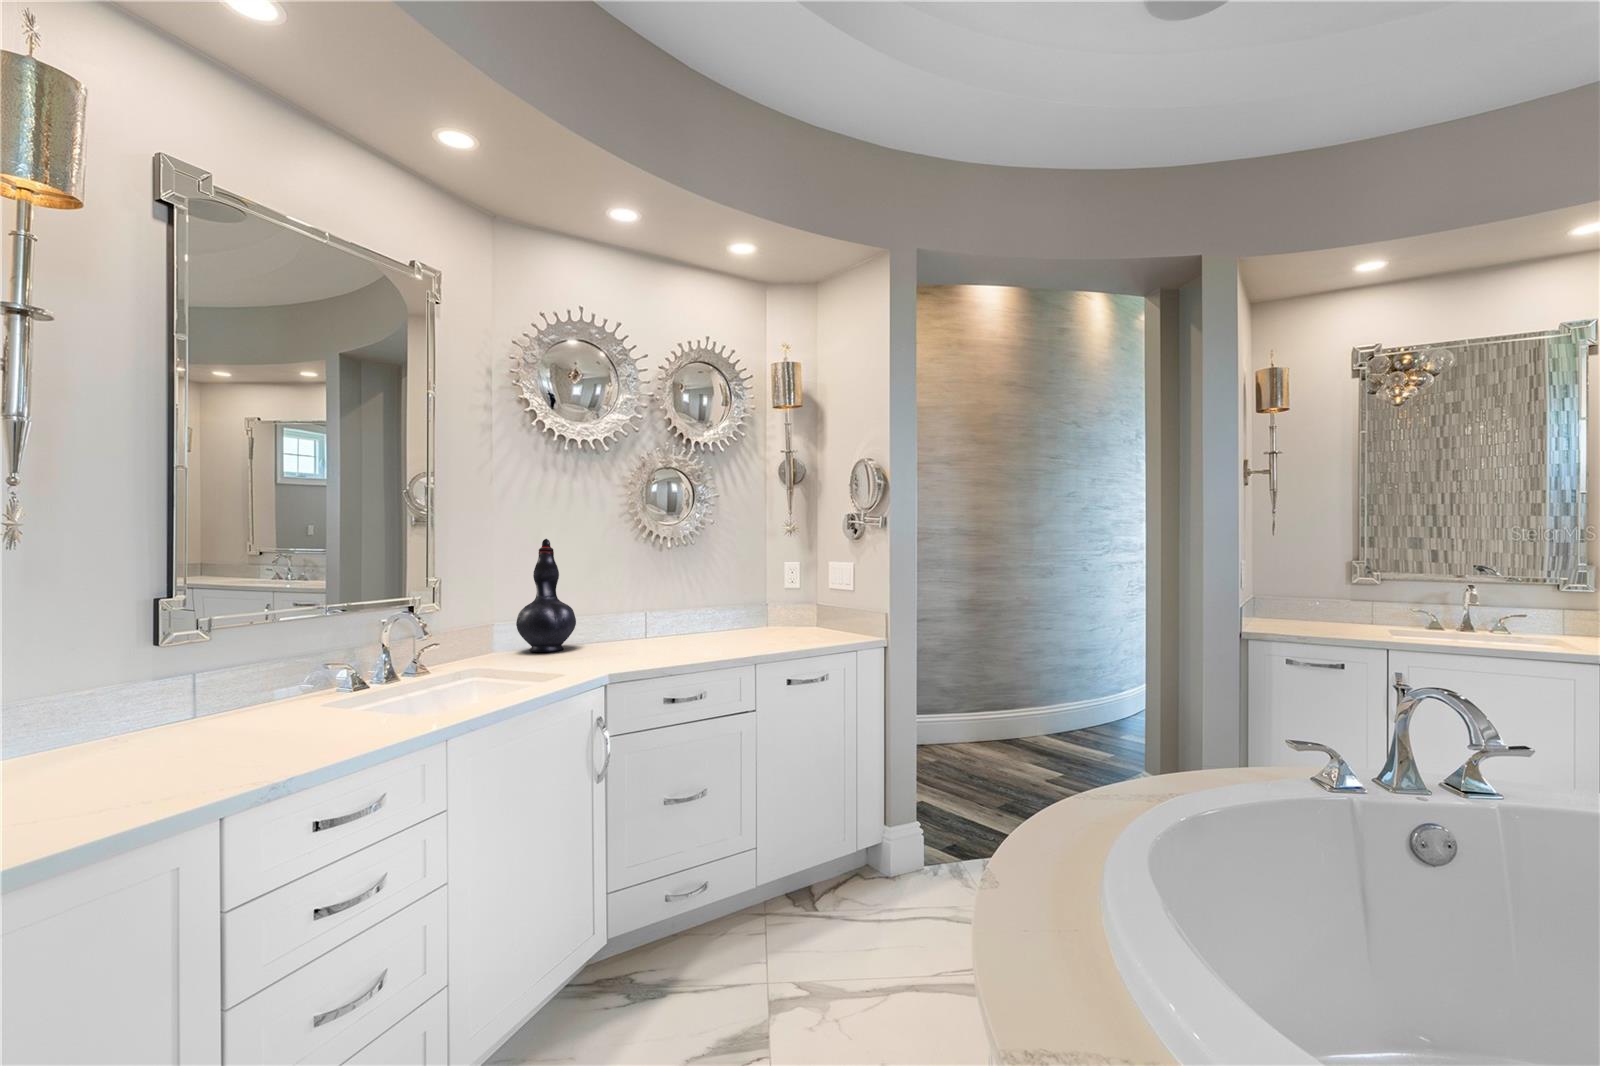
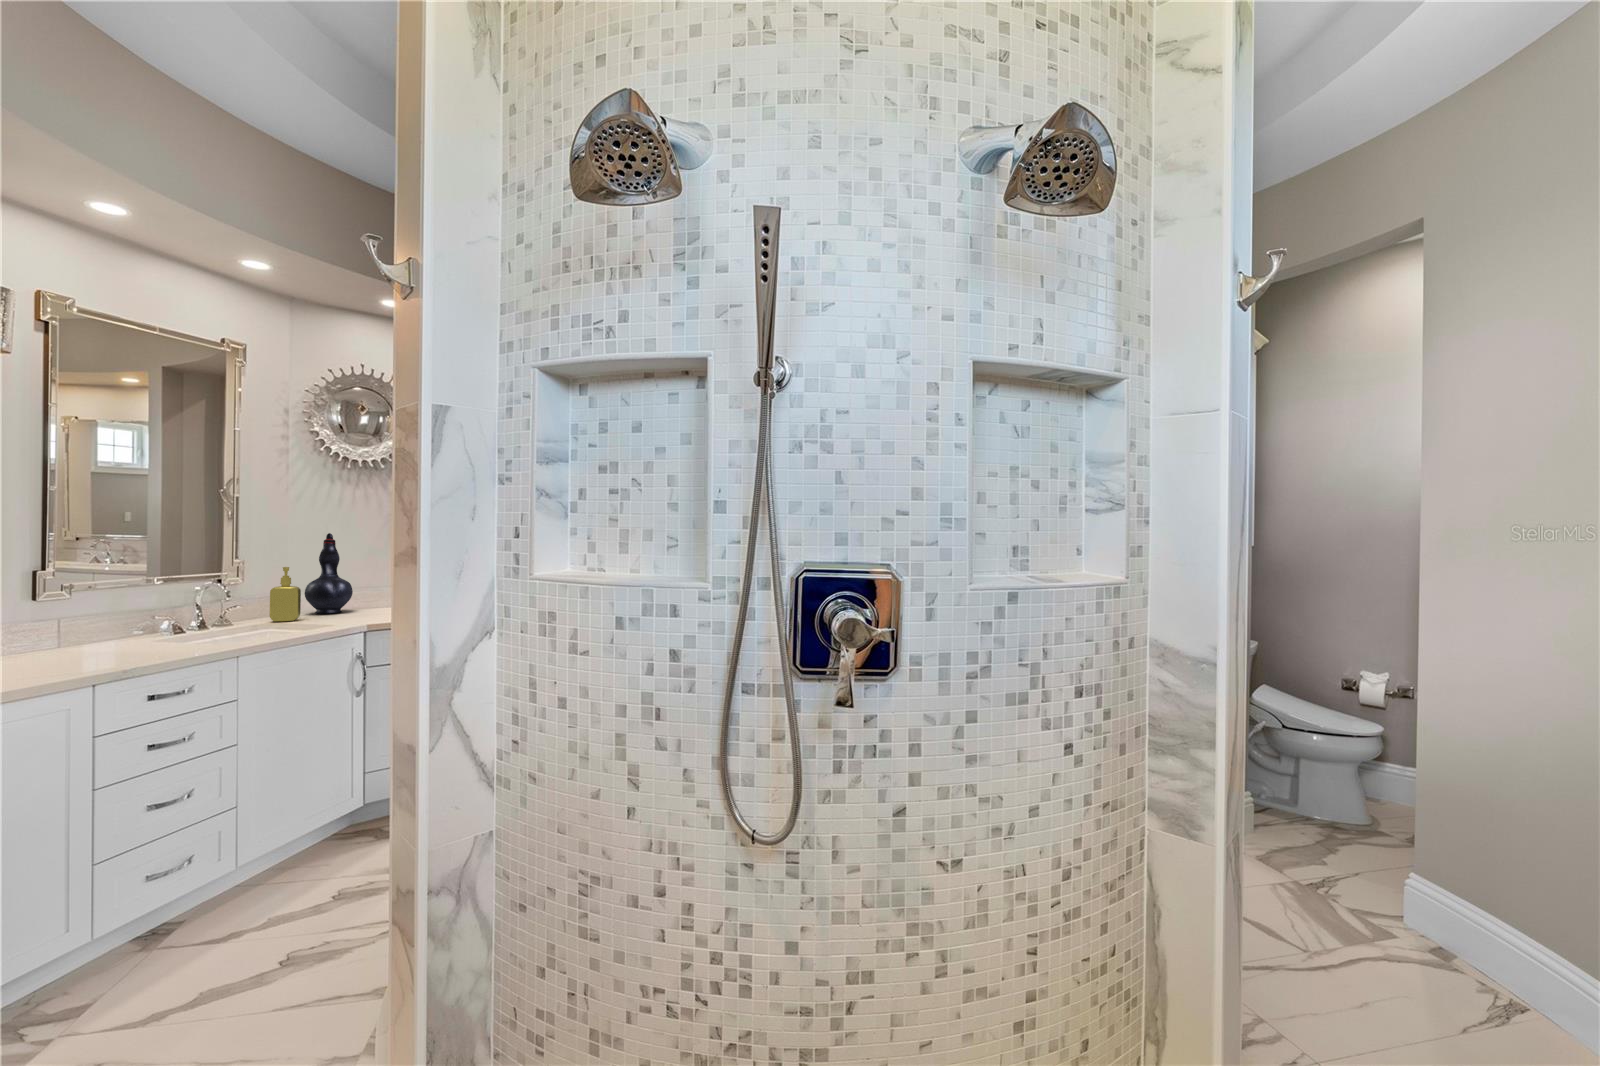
soap dispenser: none [479,587,517,667] -> present [270,567,301,622]

